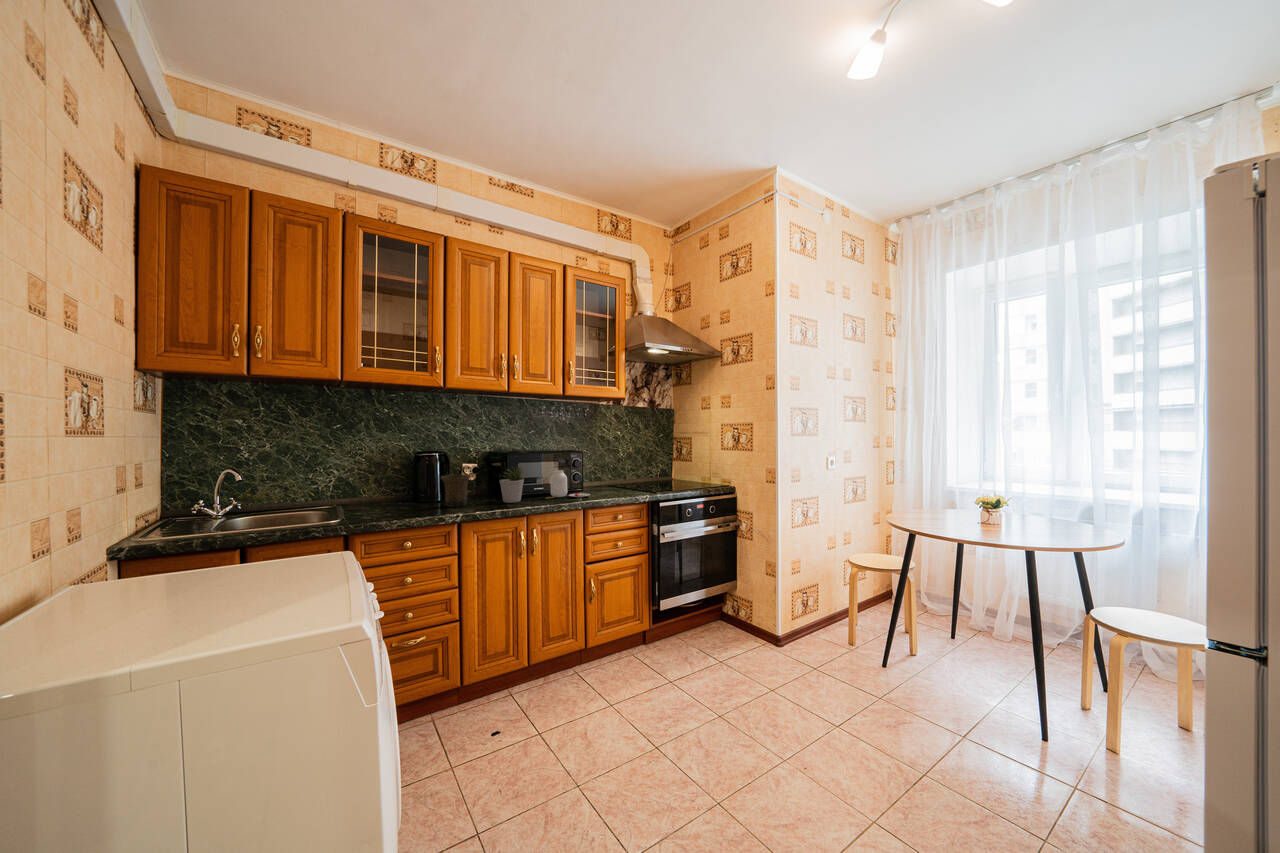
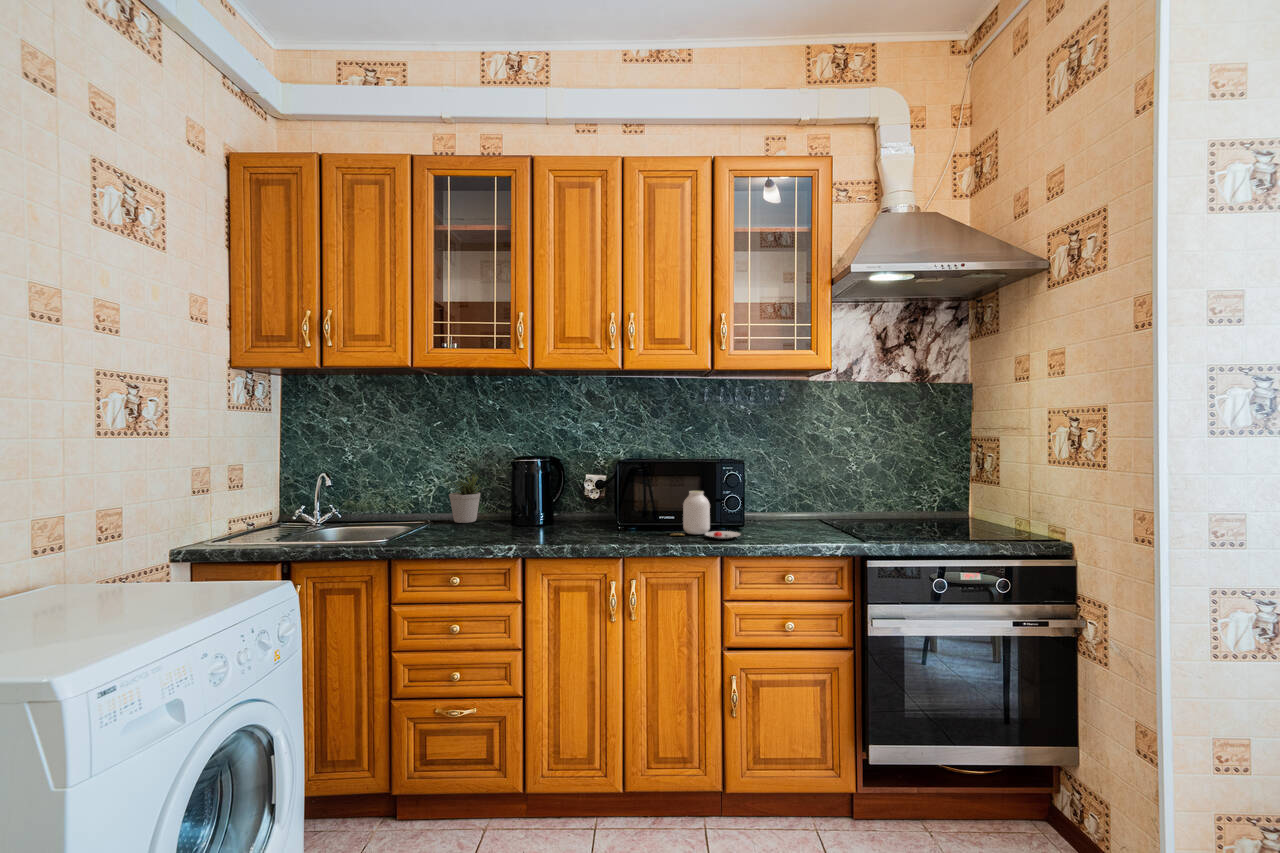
potted plant: present [500,467,524,503] -> present [449,476,480,523]
mug: present [441,475,475,507] -> none [521,490,569,535]

